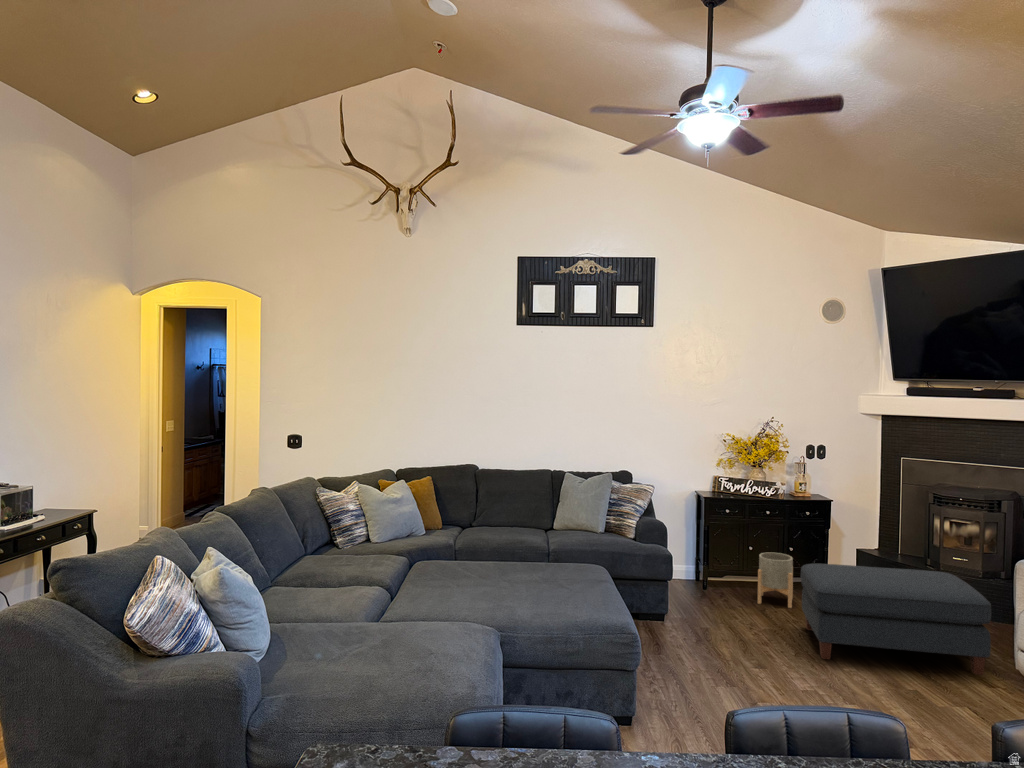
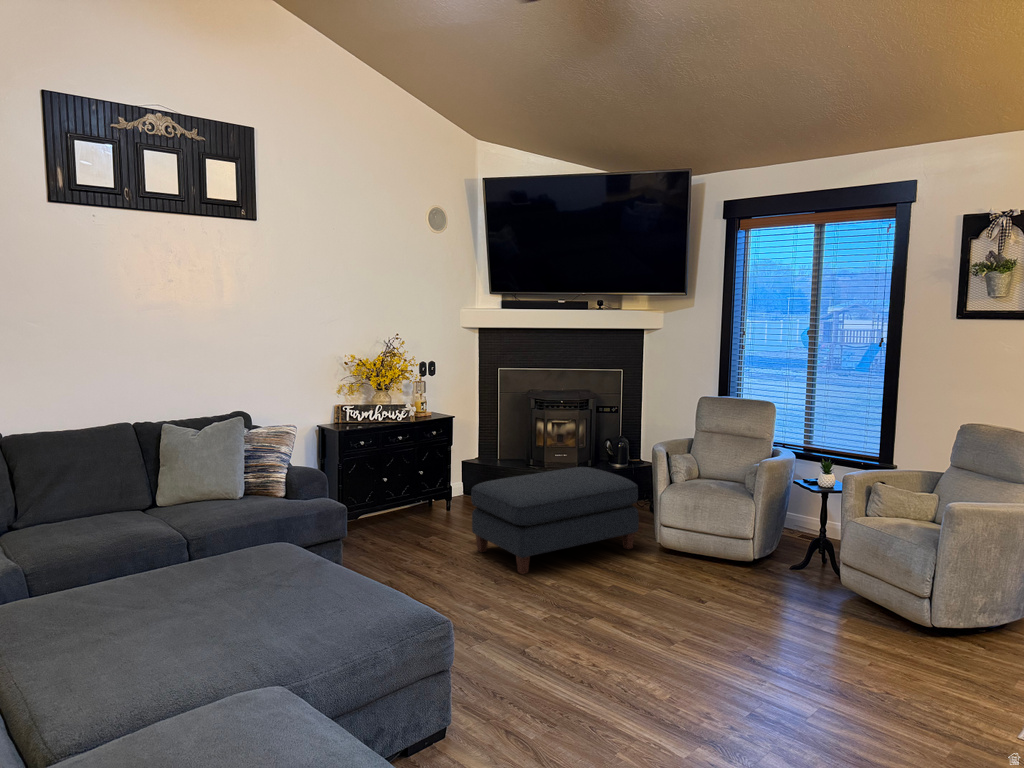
planter: present [758,552,793,608] -> none [401,481,443,540]

